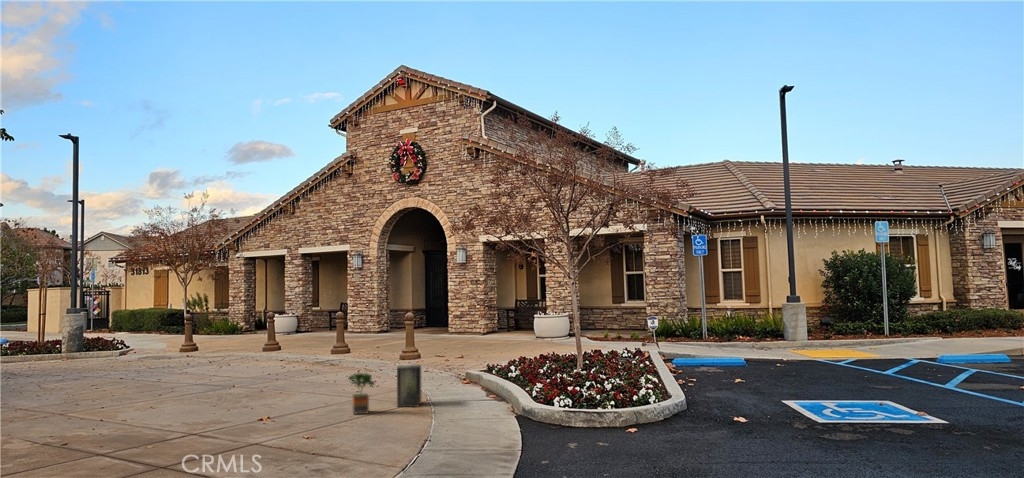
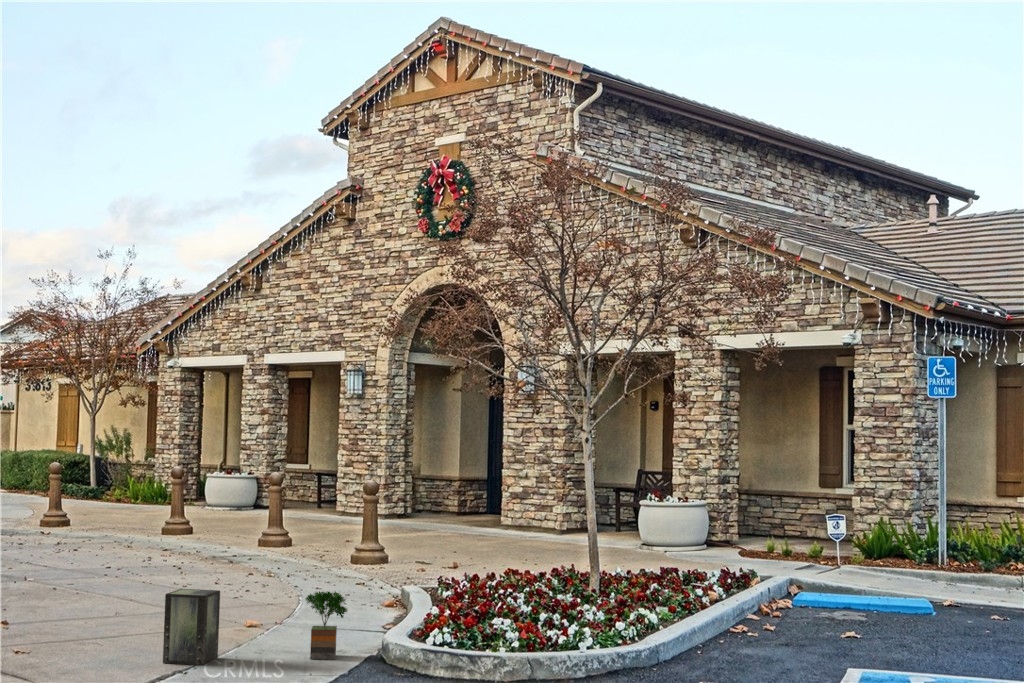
potted tree: present [348,373,374,414] -> present [306,591,348,659]

